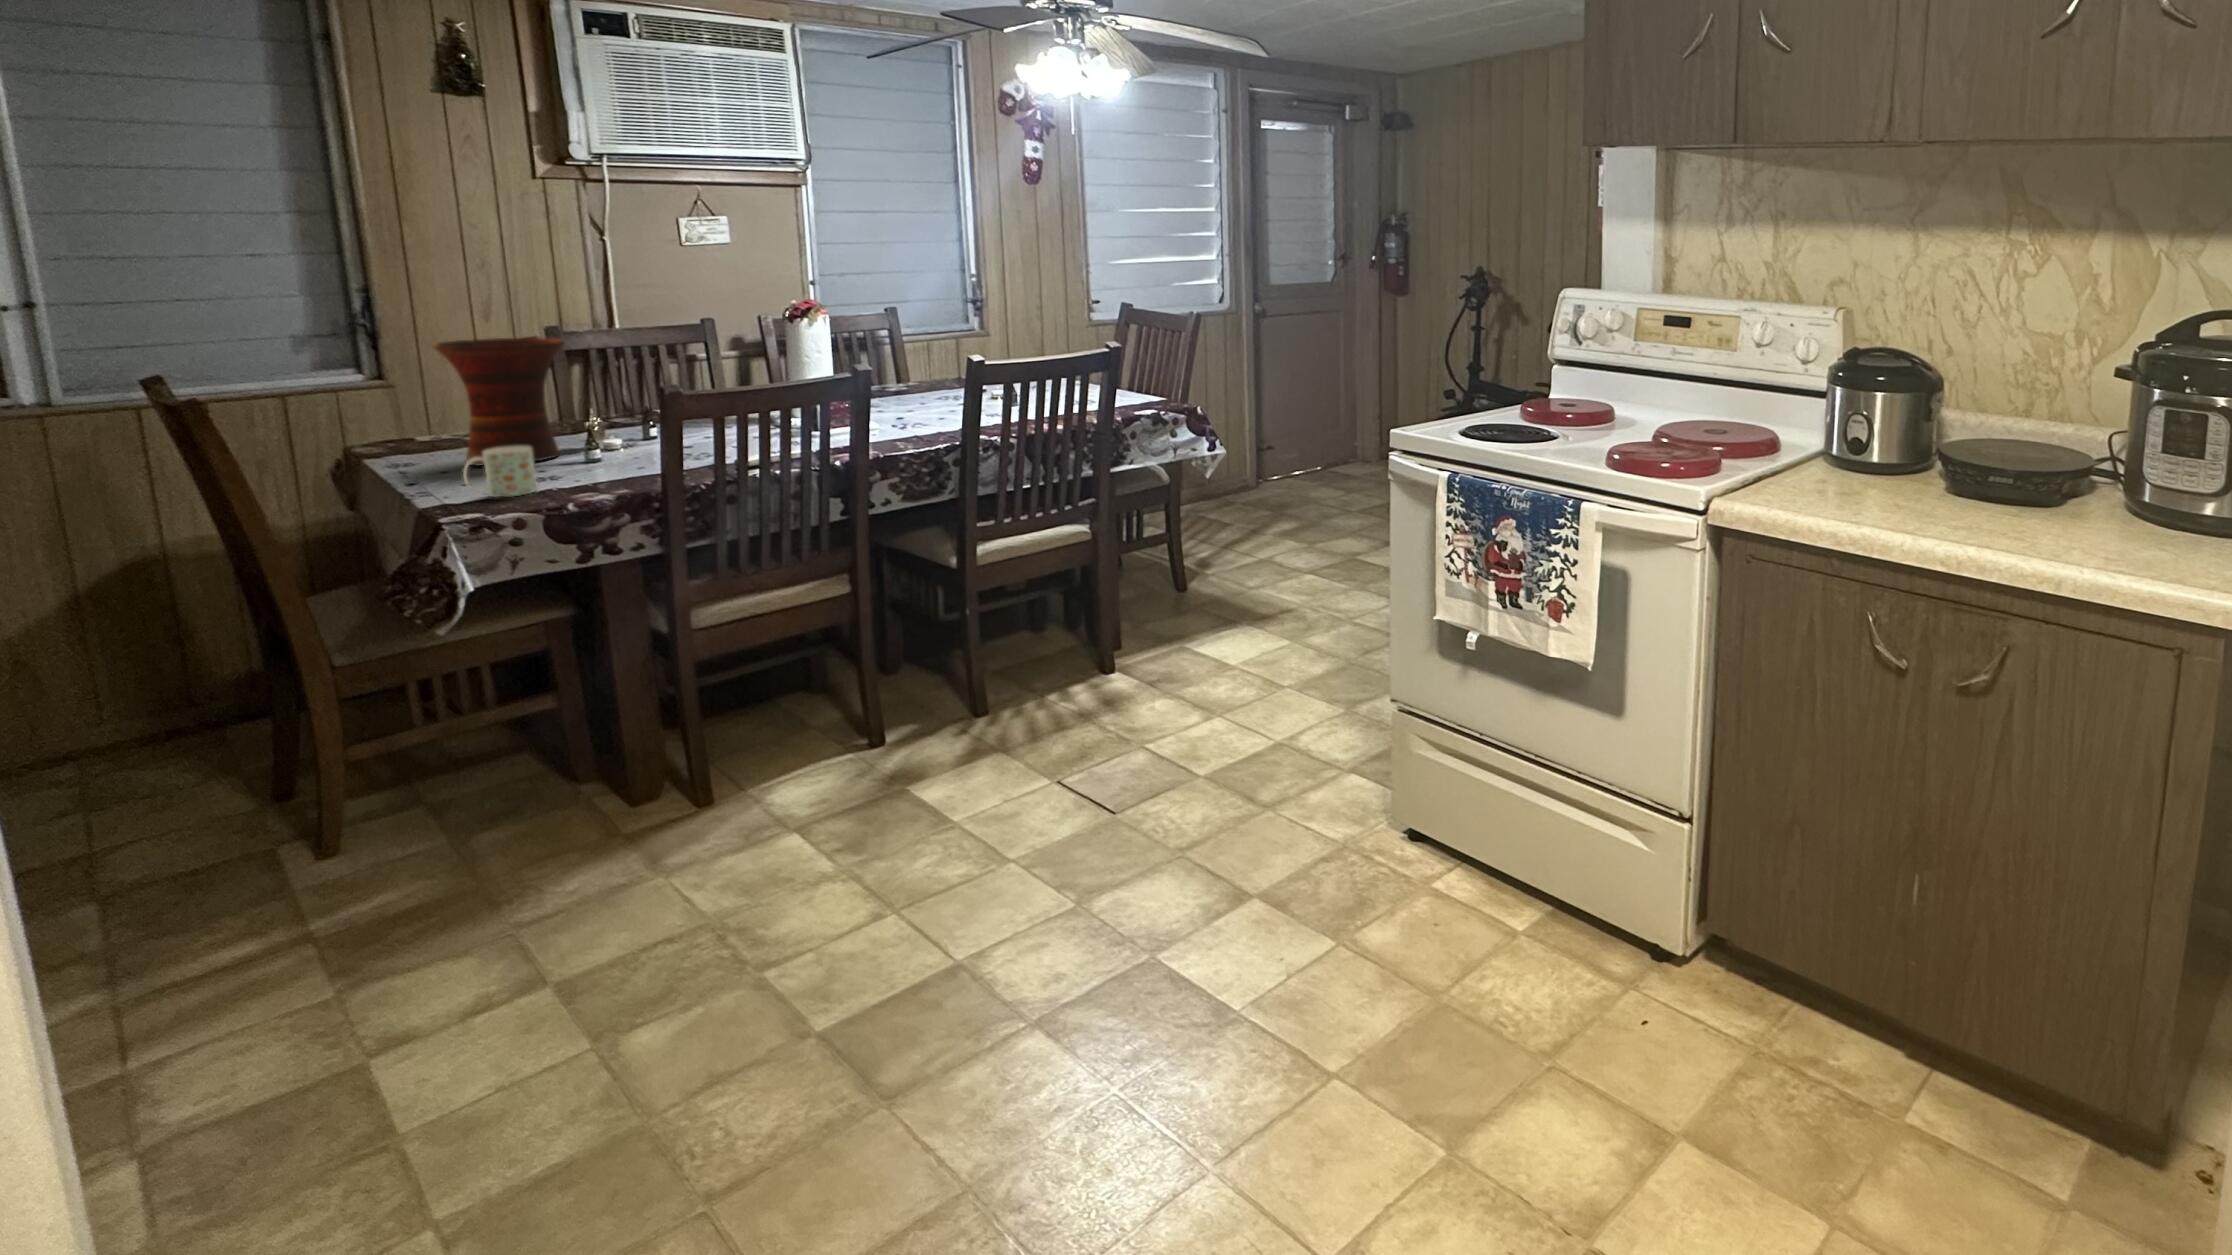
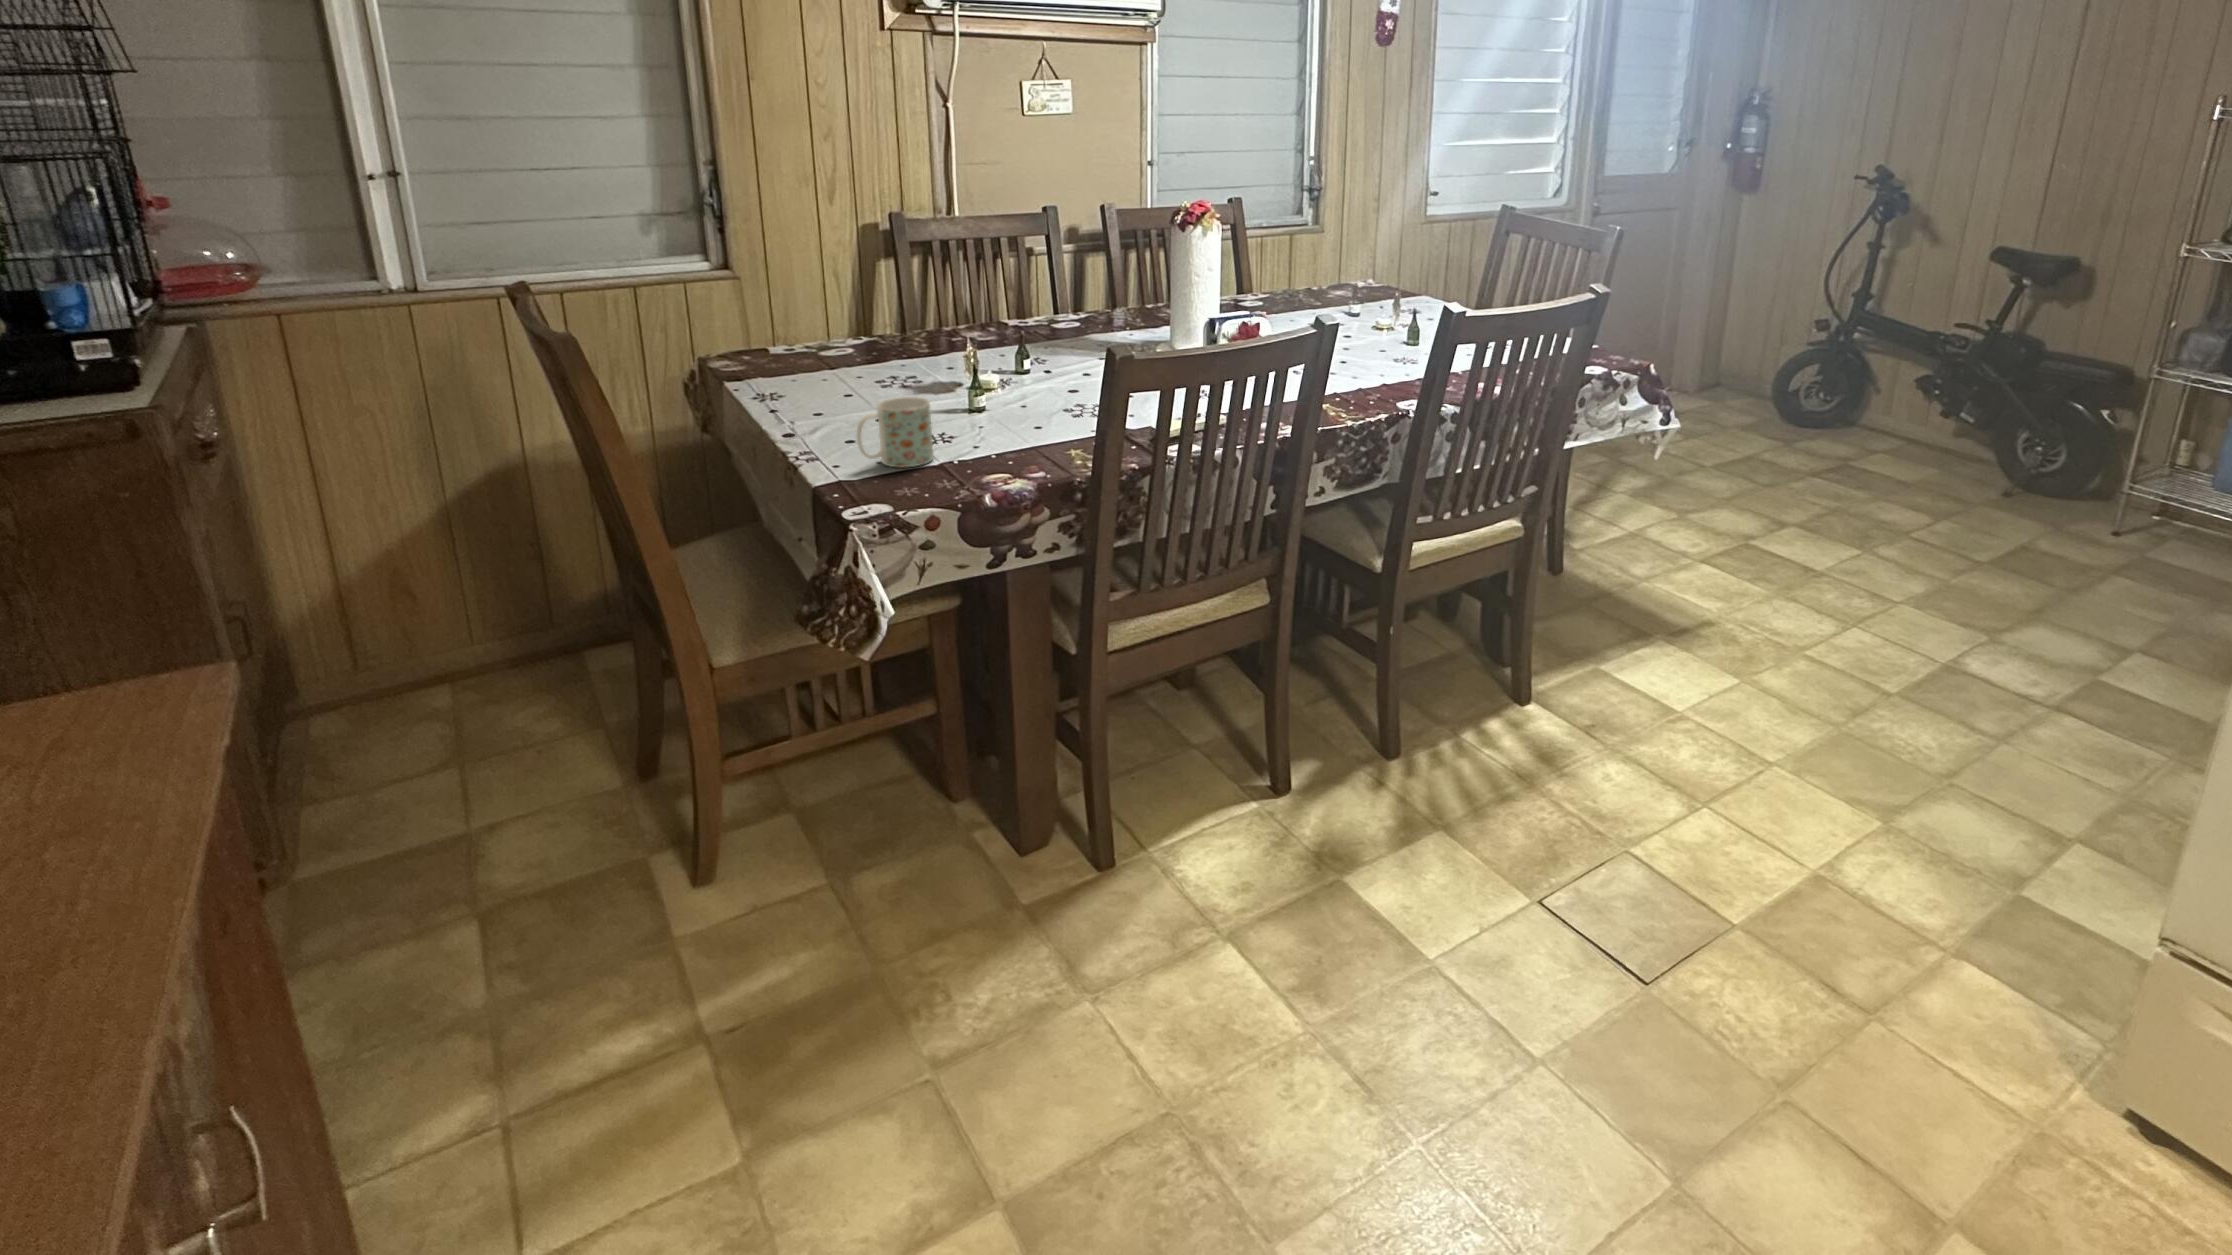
vase: present [434,338,564,465] -> none [805,236,941,403]

